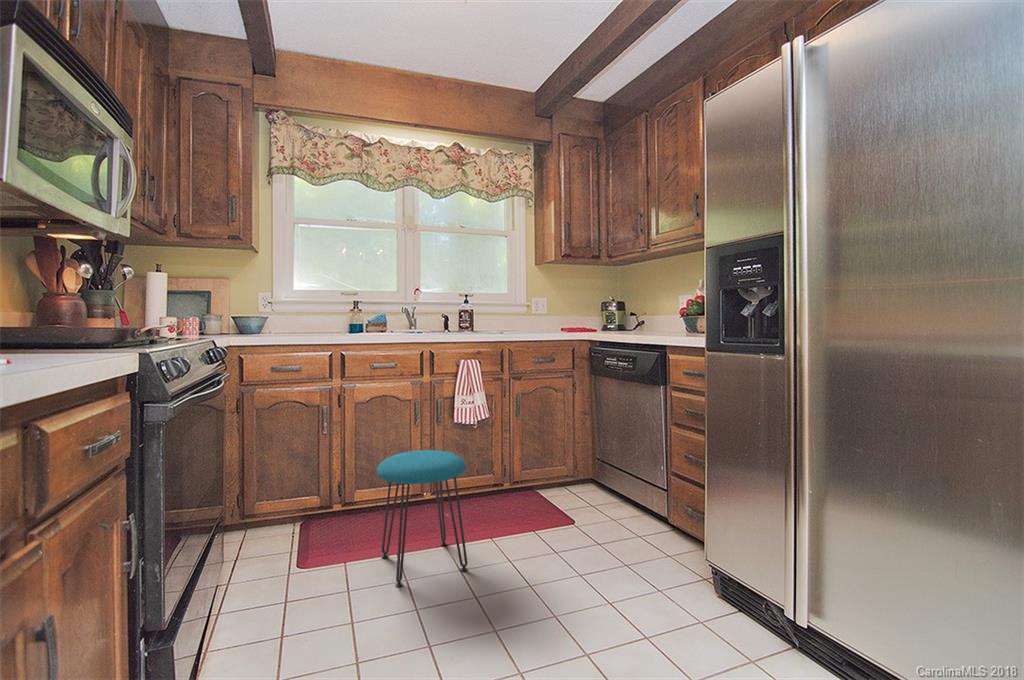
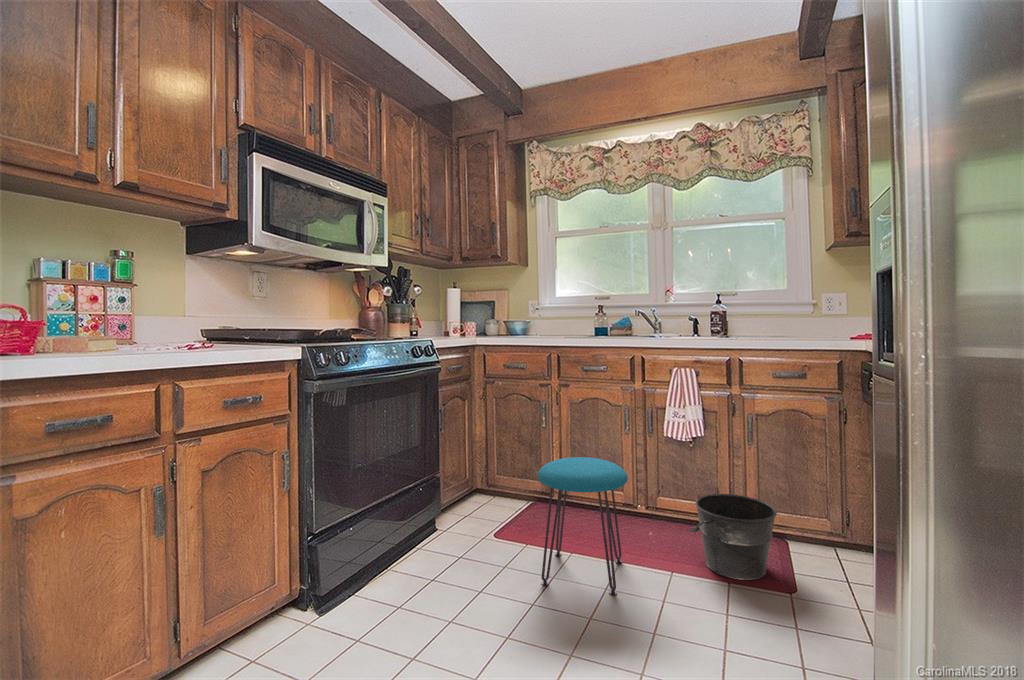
bucket: none [491,462,557,529] -> present [689,494,777,580]

